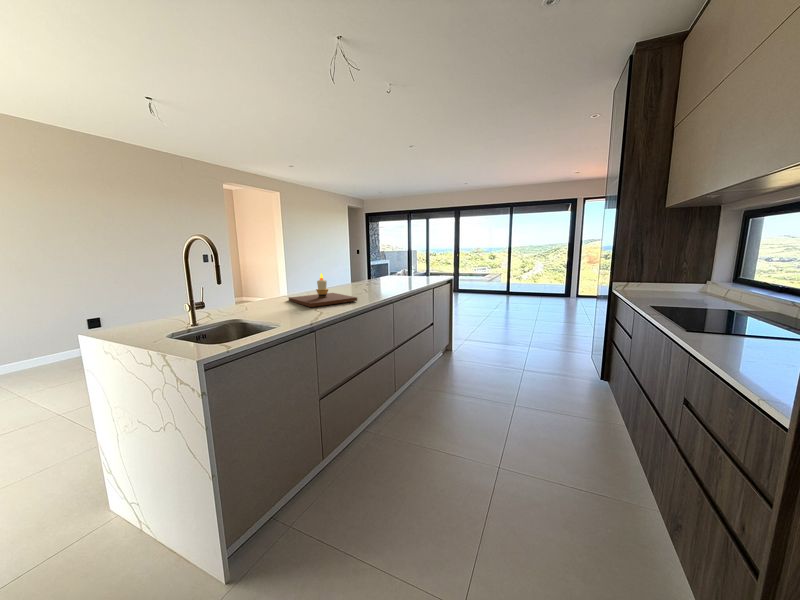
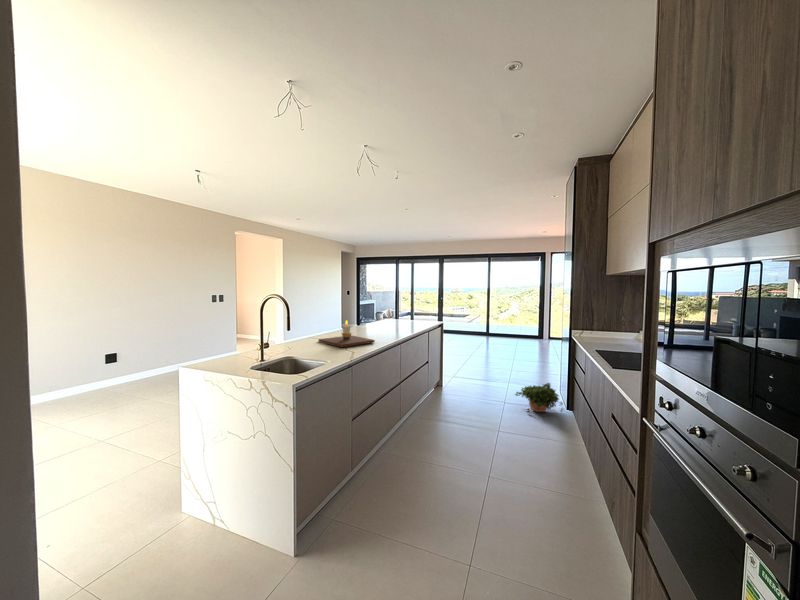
potted plant: none [535,347,598,384] -> present [516,383,562,412]

